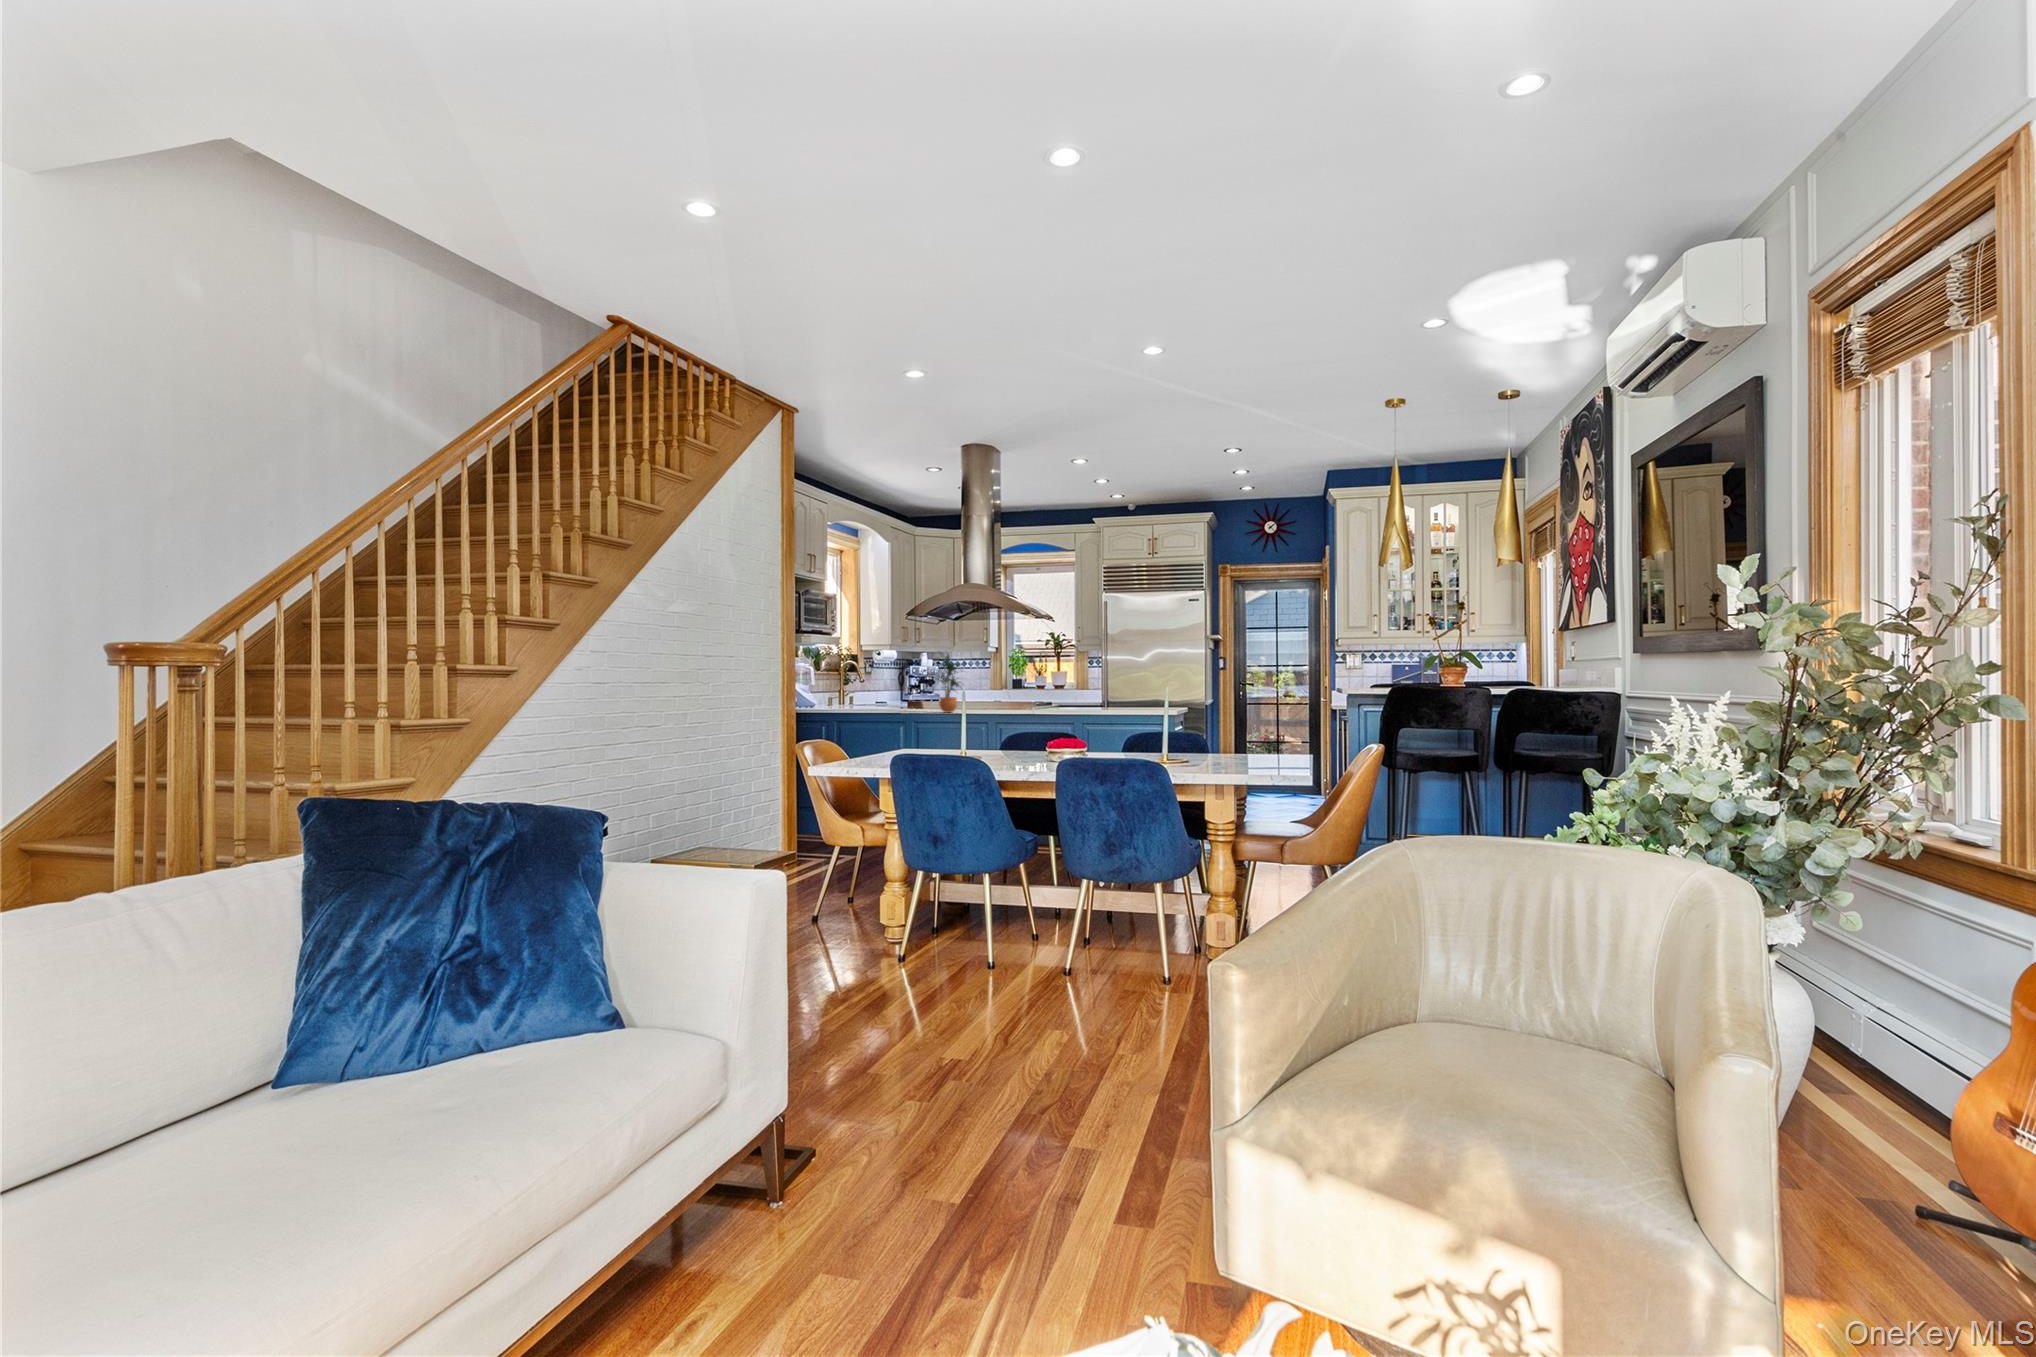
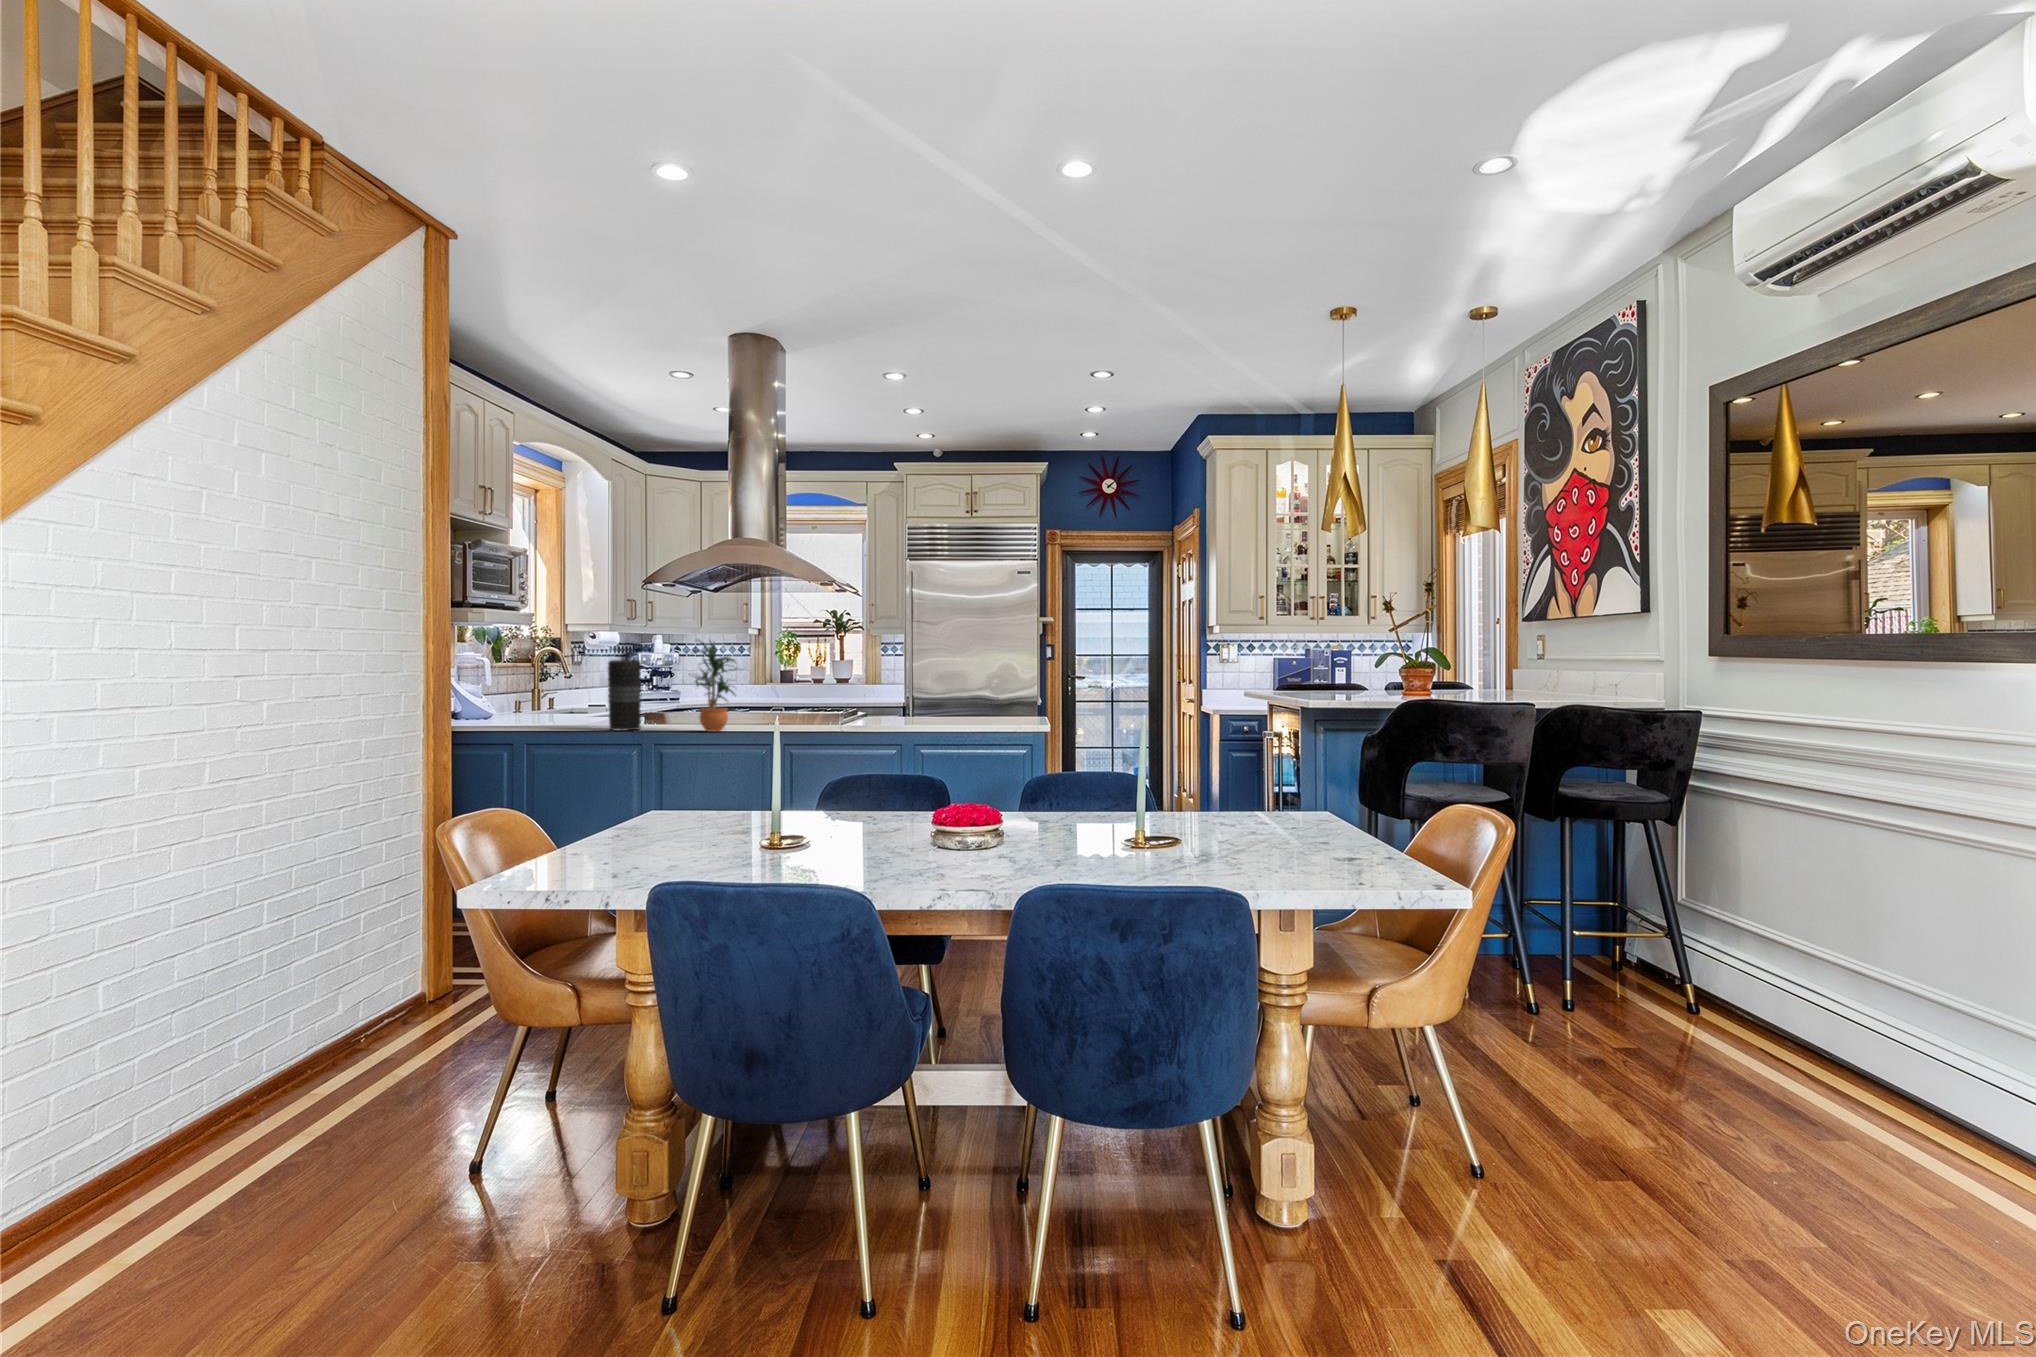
vase: none [883,665,904,711] -> present [608,660,641,730]

